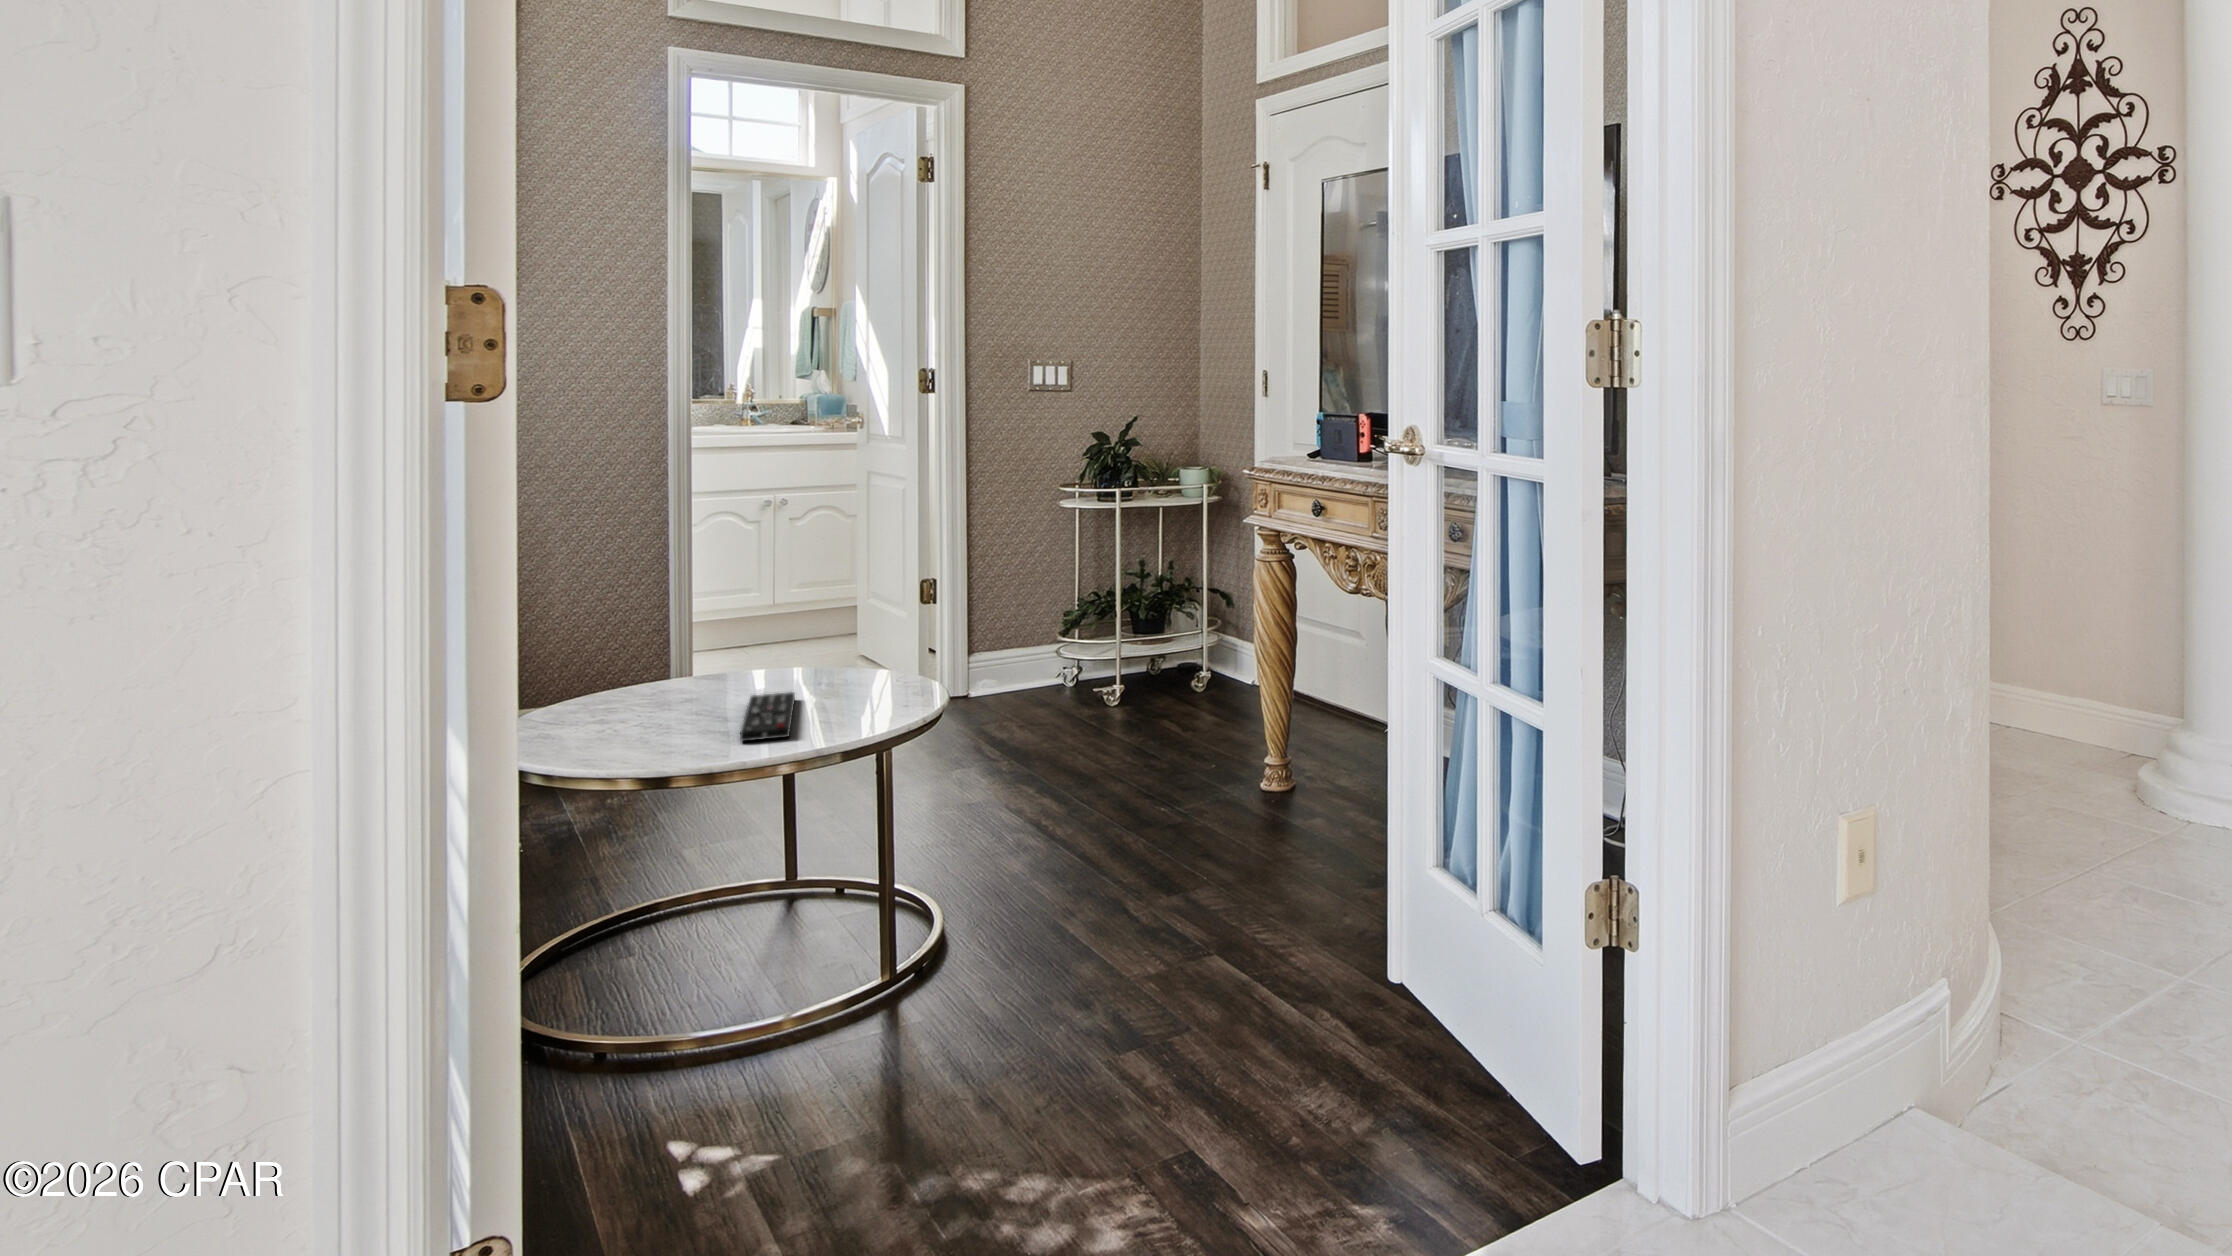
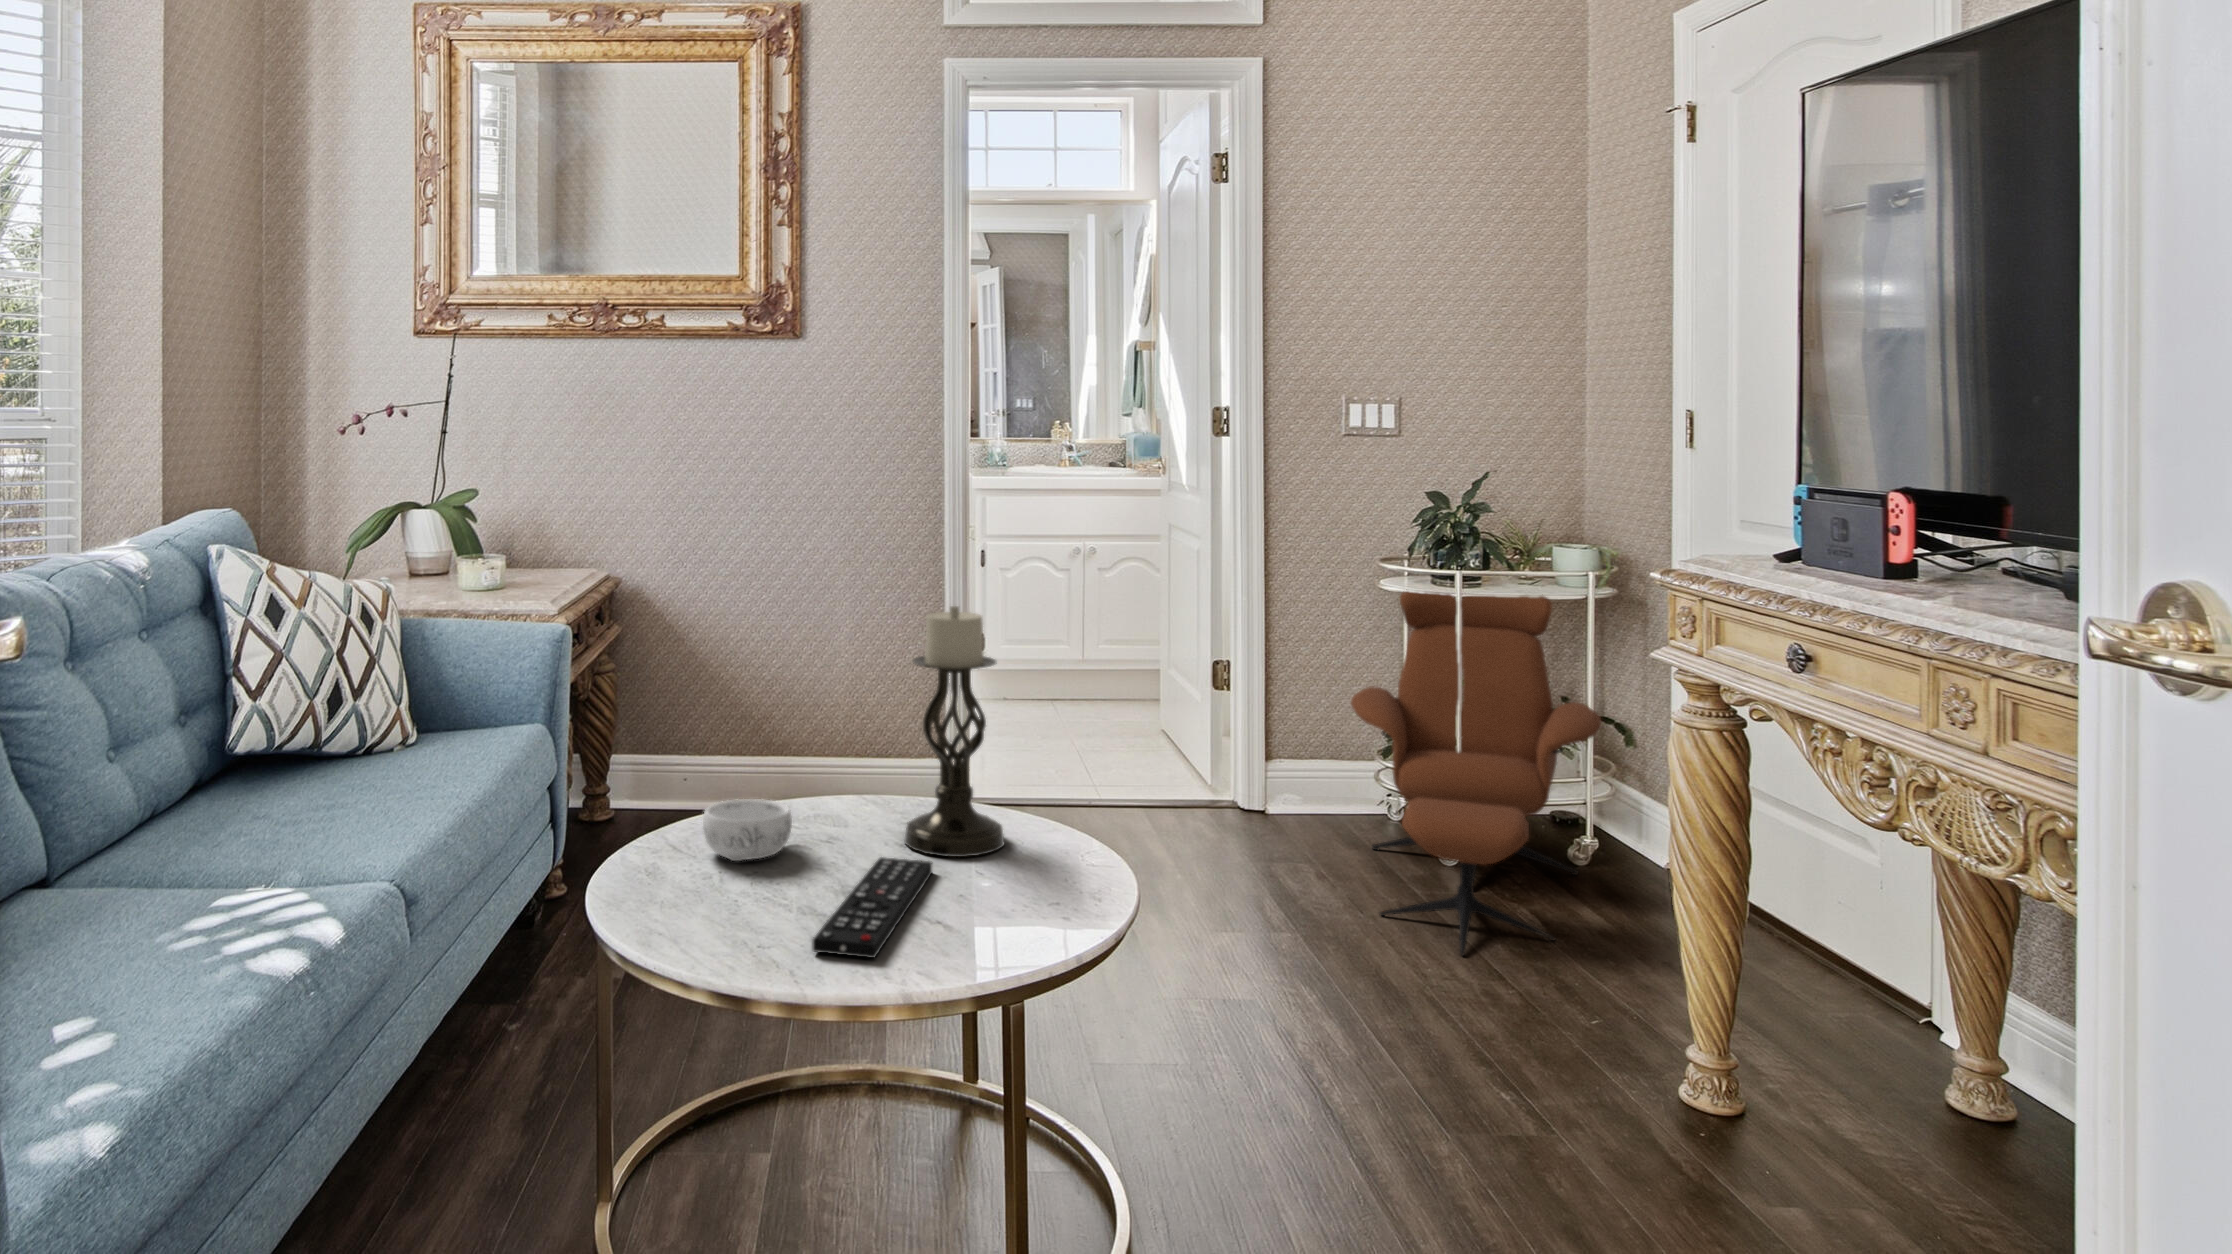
lounge chair: none [1041,497,1214,749] -> present [1351,591,1601,955]
candle holder: none [757,513,839,692] -> present [904,606,1004,857]
decorative bowl: none [590,672,670,717] -> present [703,799,792,861]

